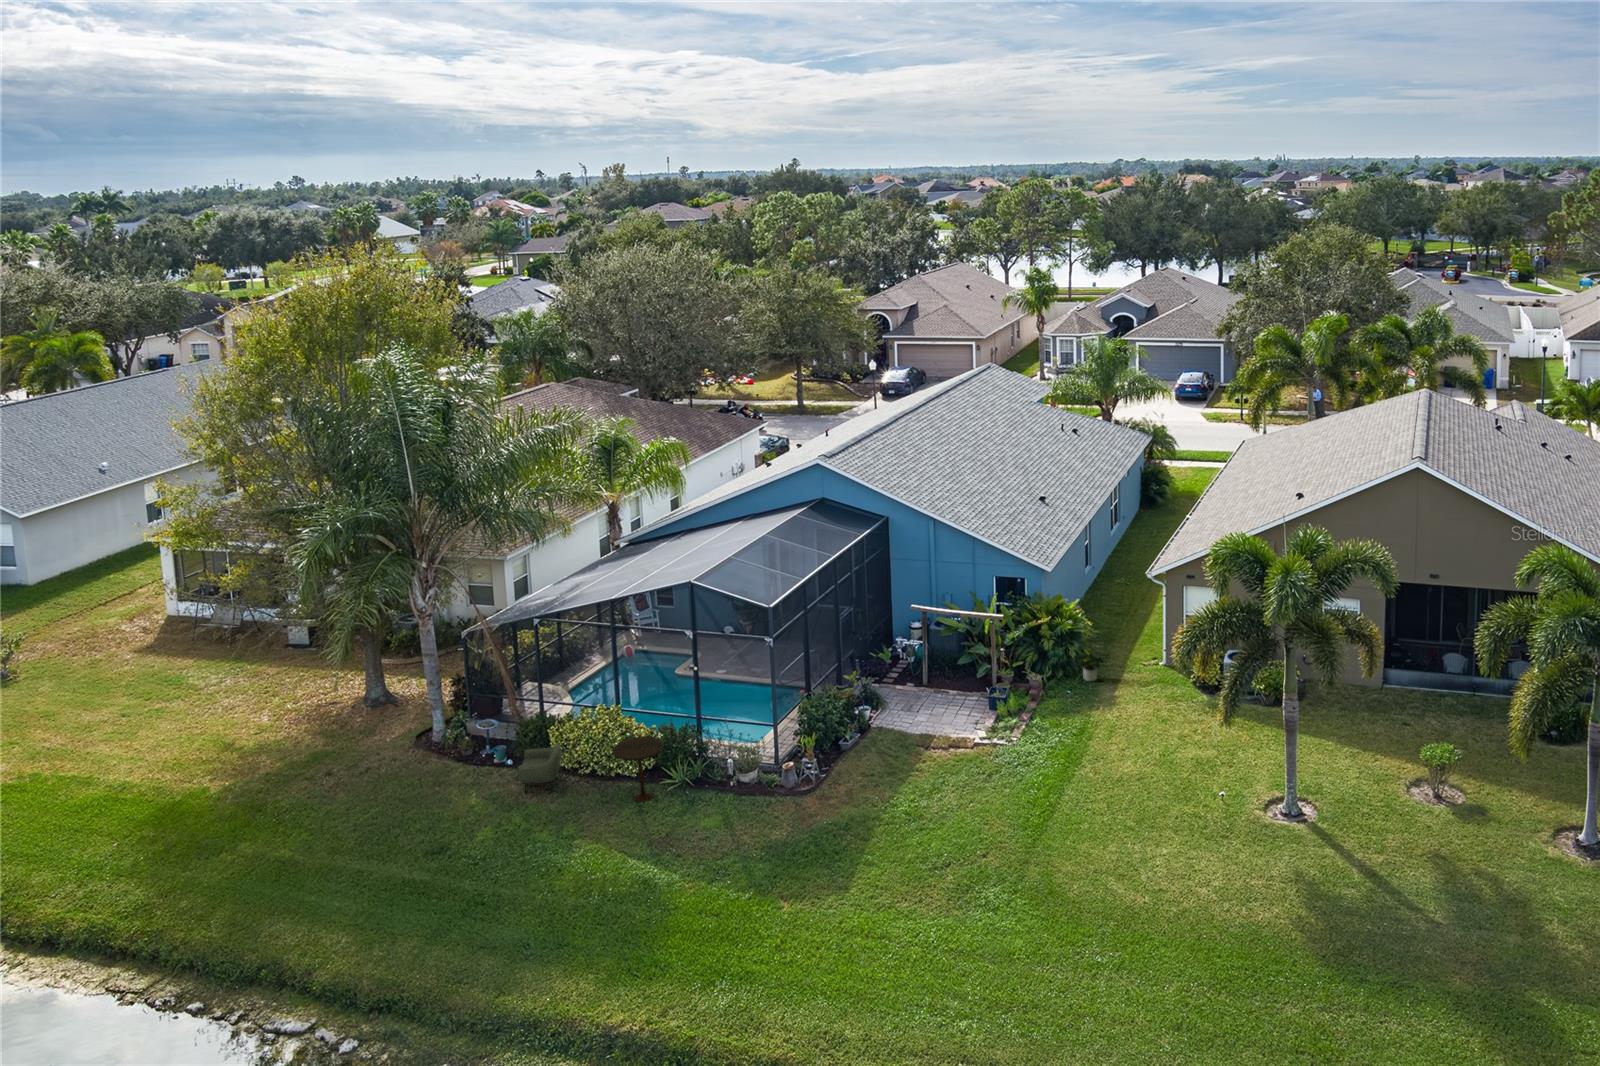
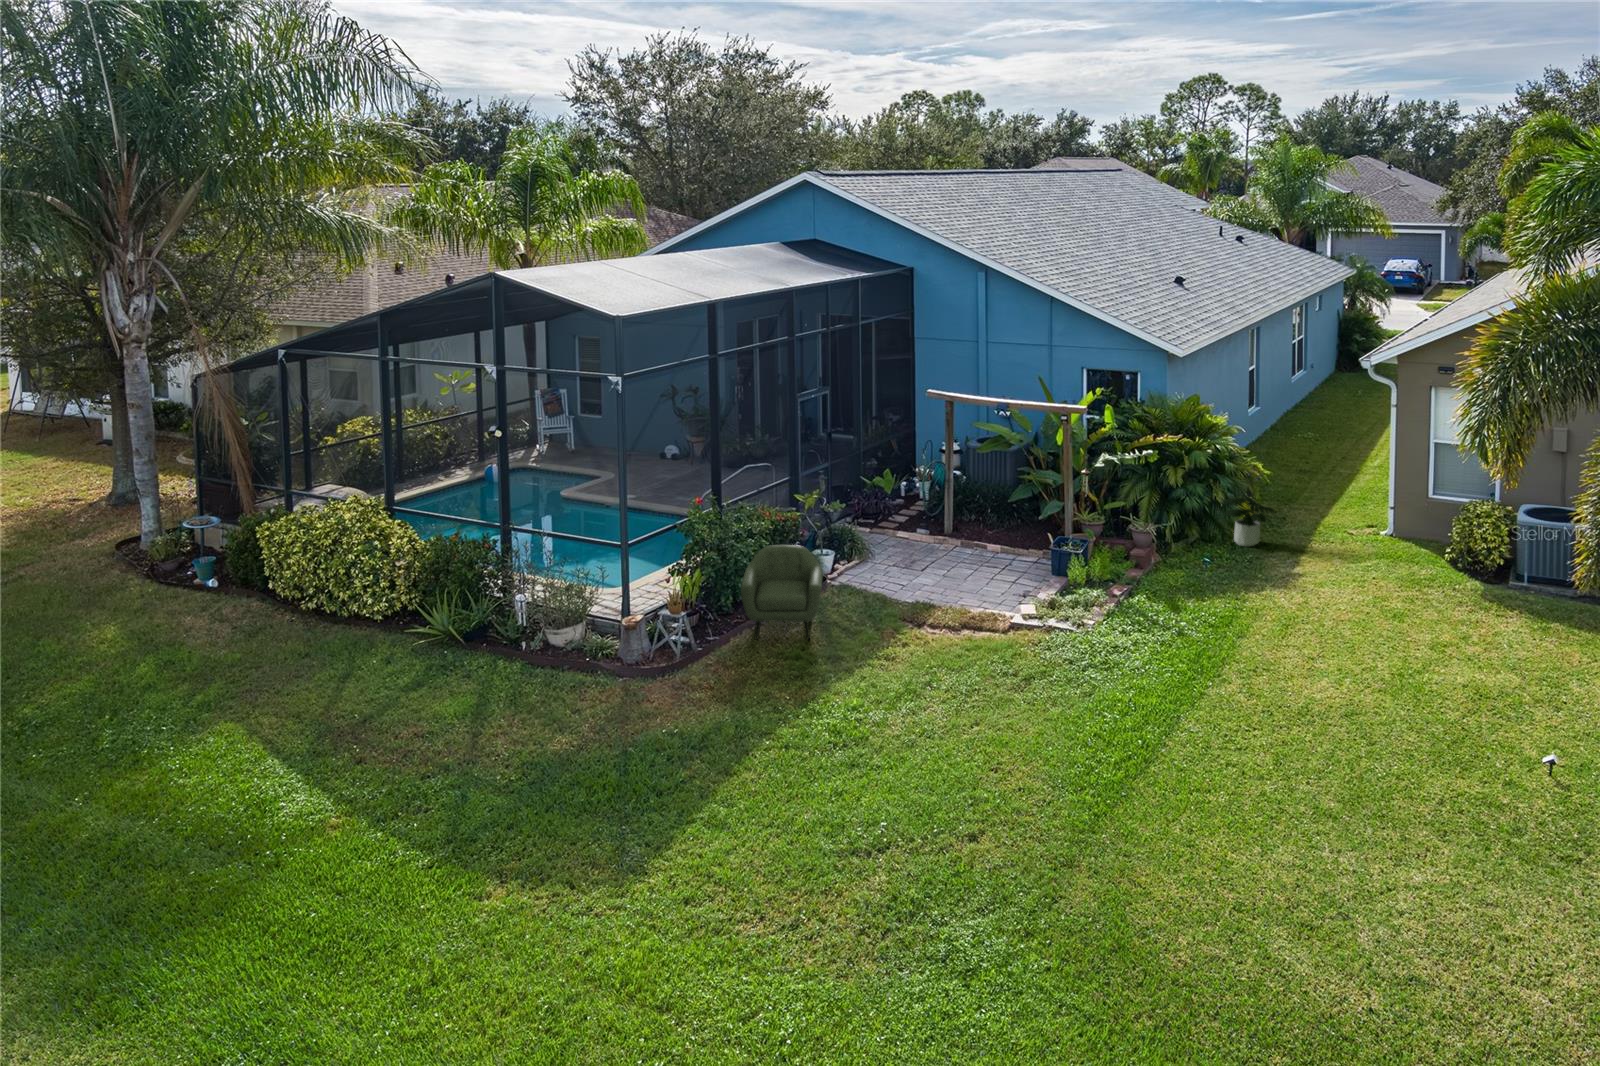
pedestal table: present [612,736,664,802] -> none [288,543,392,665]
armchair: present [518,744,562,792] -> present [741,545,822,640]

